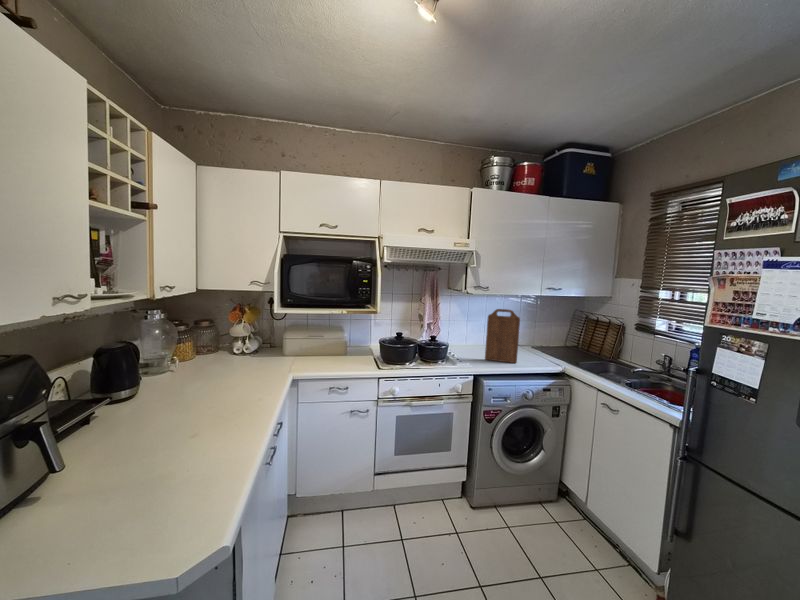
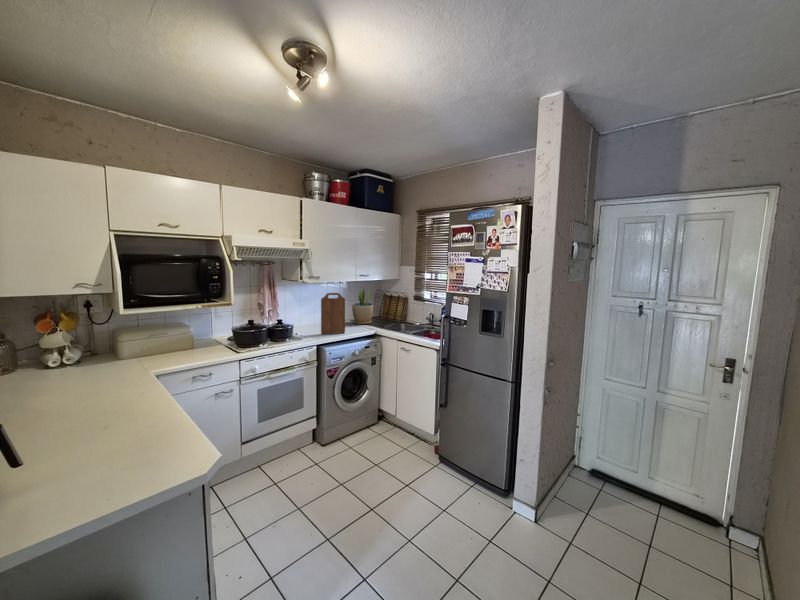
potted plant: none [535,301,568,354] -> present [352,285,373,324]

